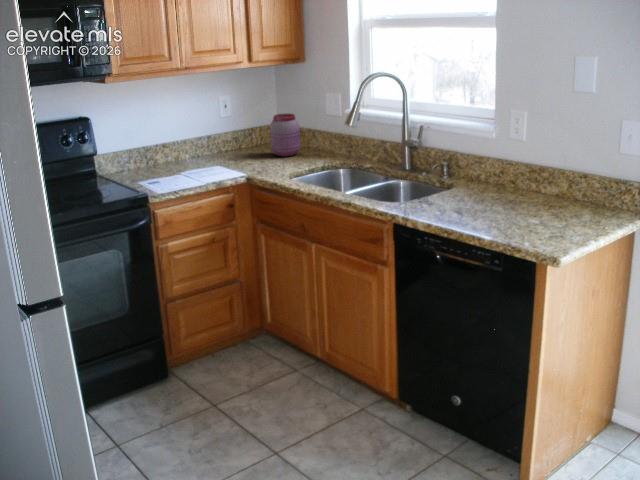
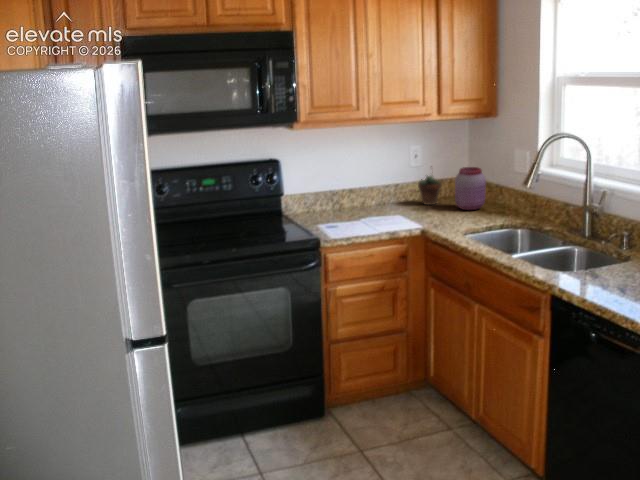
succulent plant: none [232,115,256,155] -> present [418,176,441,205]

